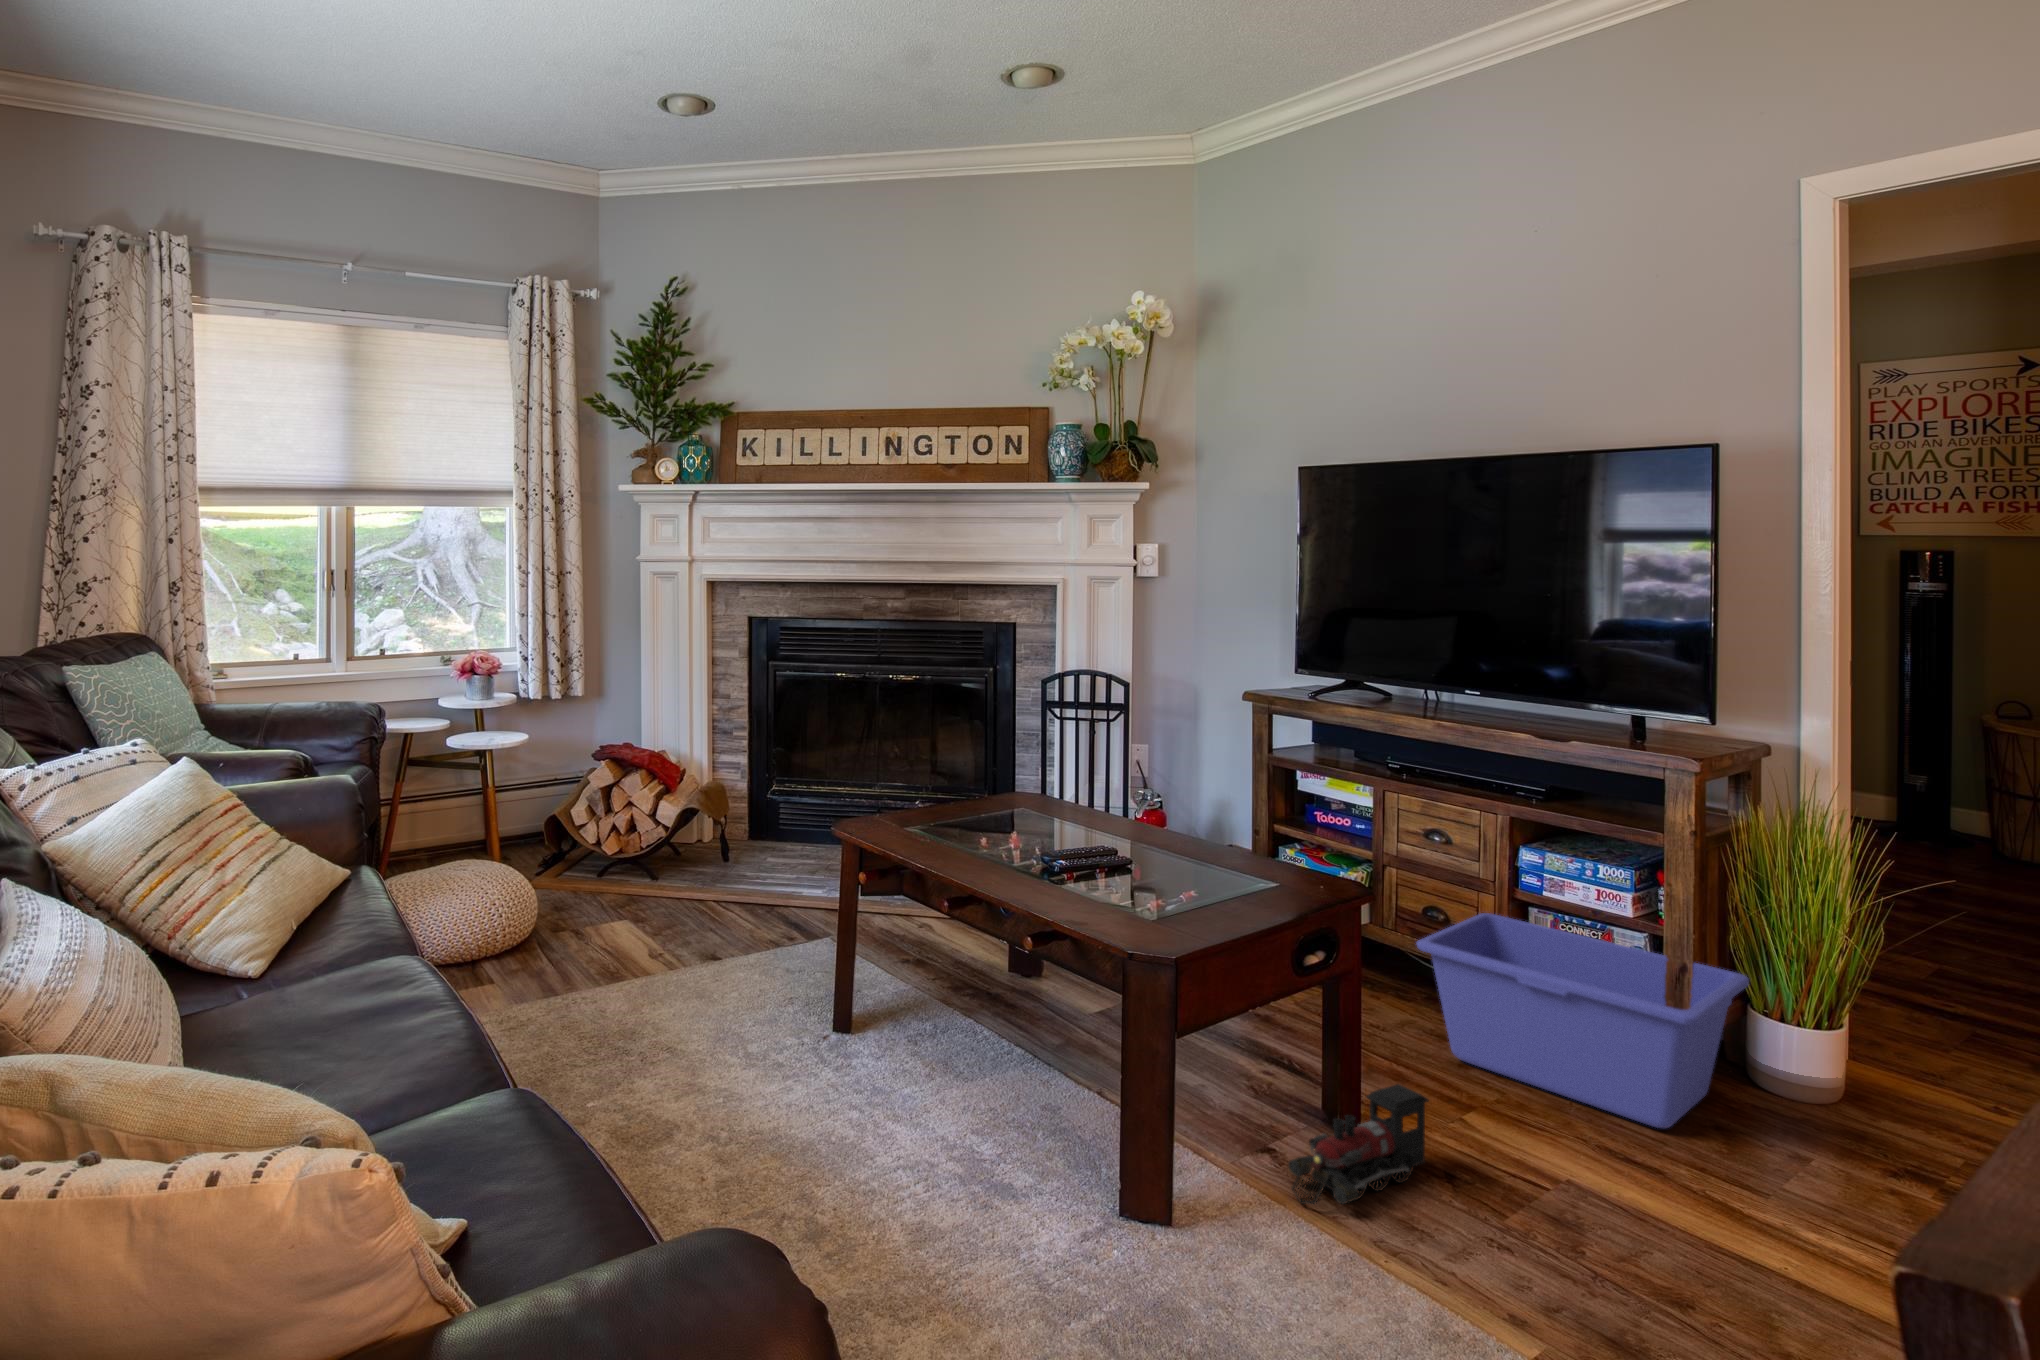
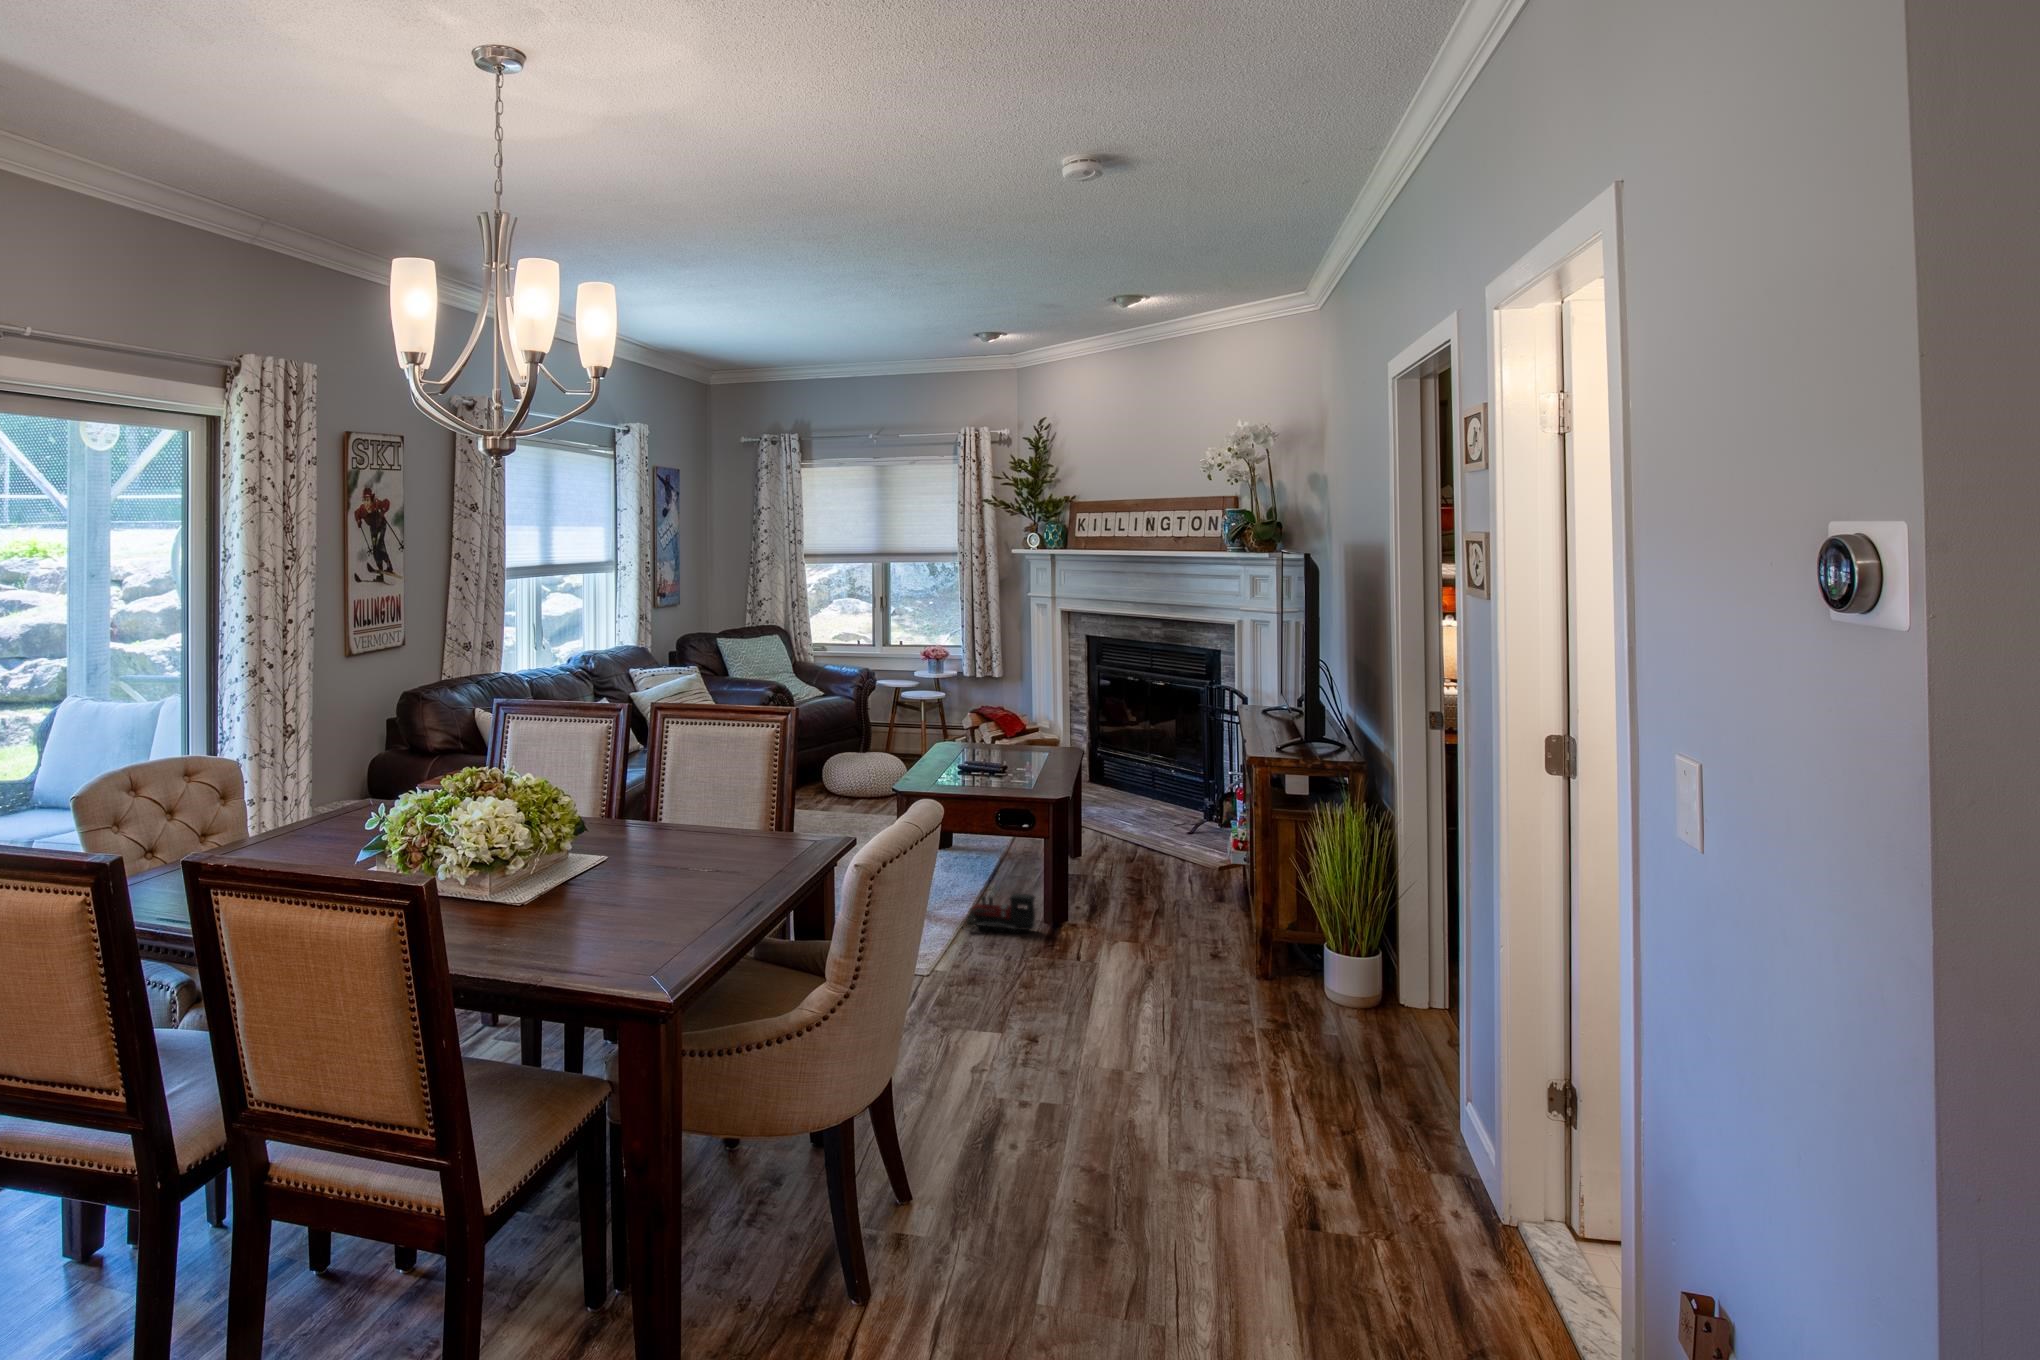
storage bin: present [1416,913,1749,1128] -> none [1142,853,1254,959]

